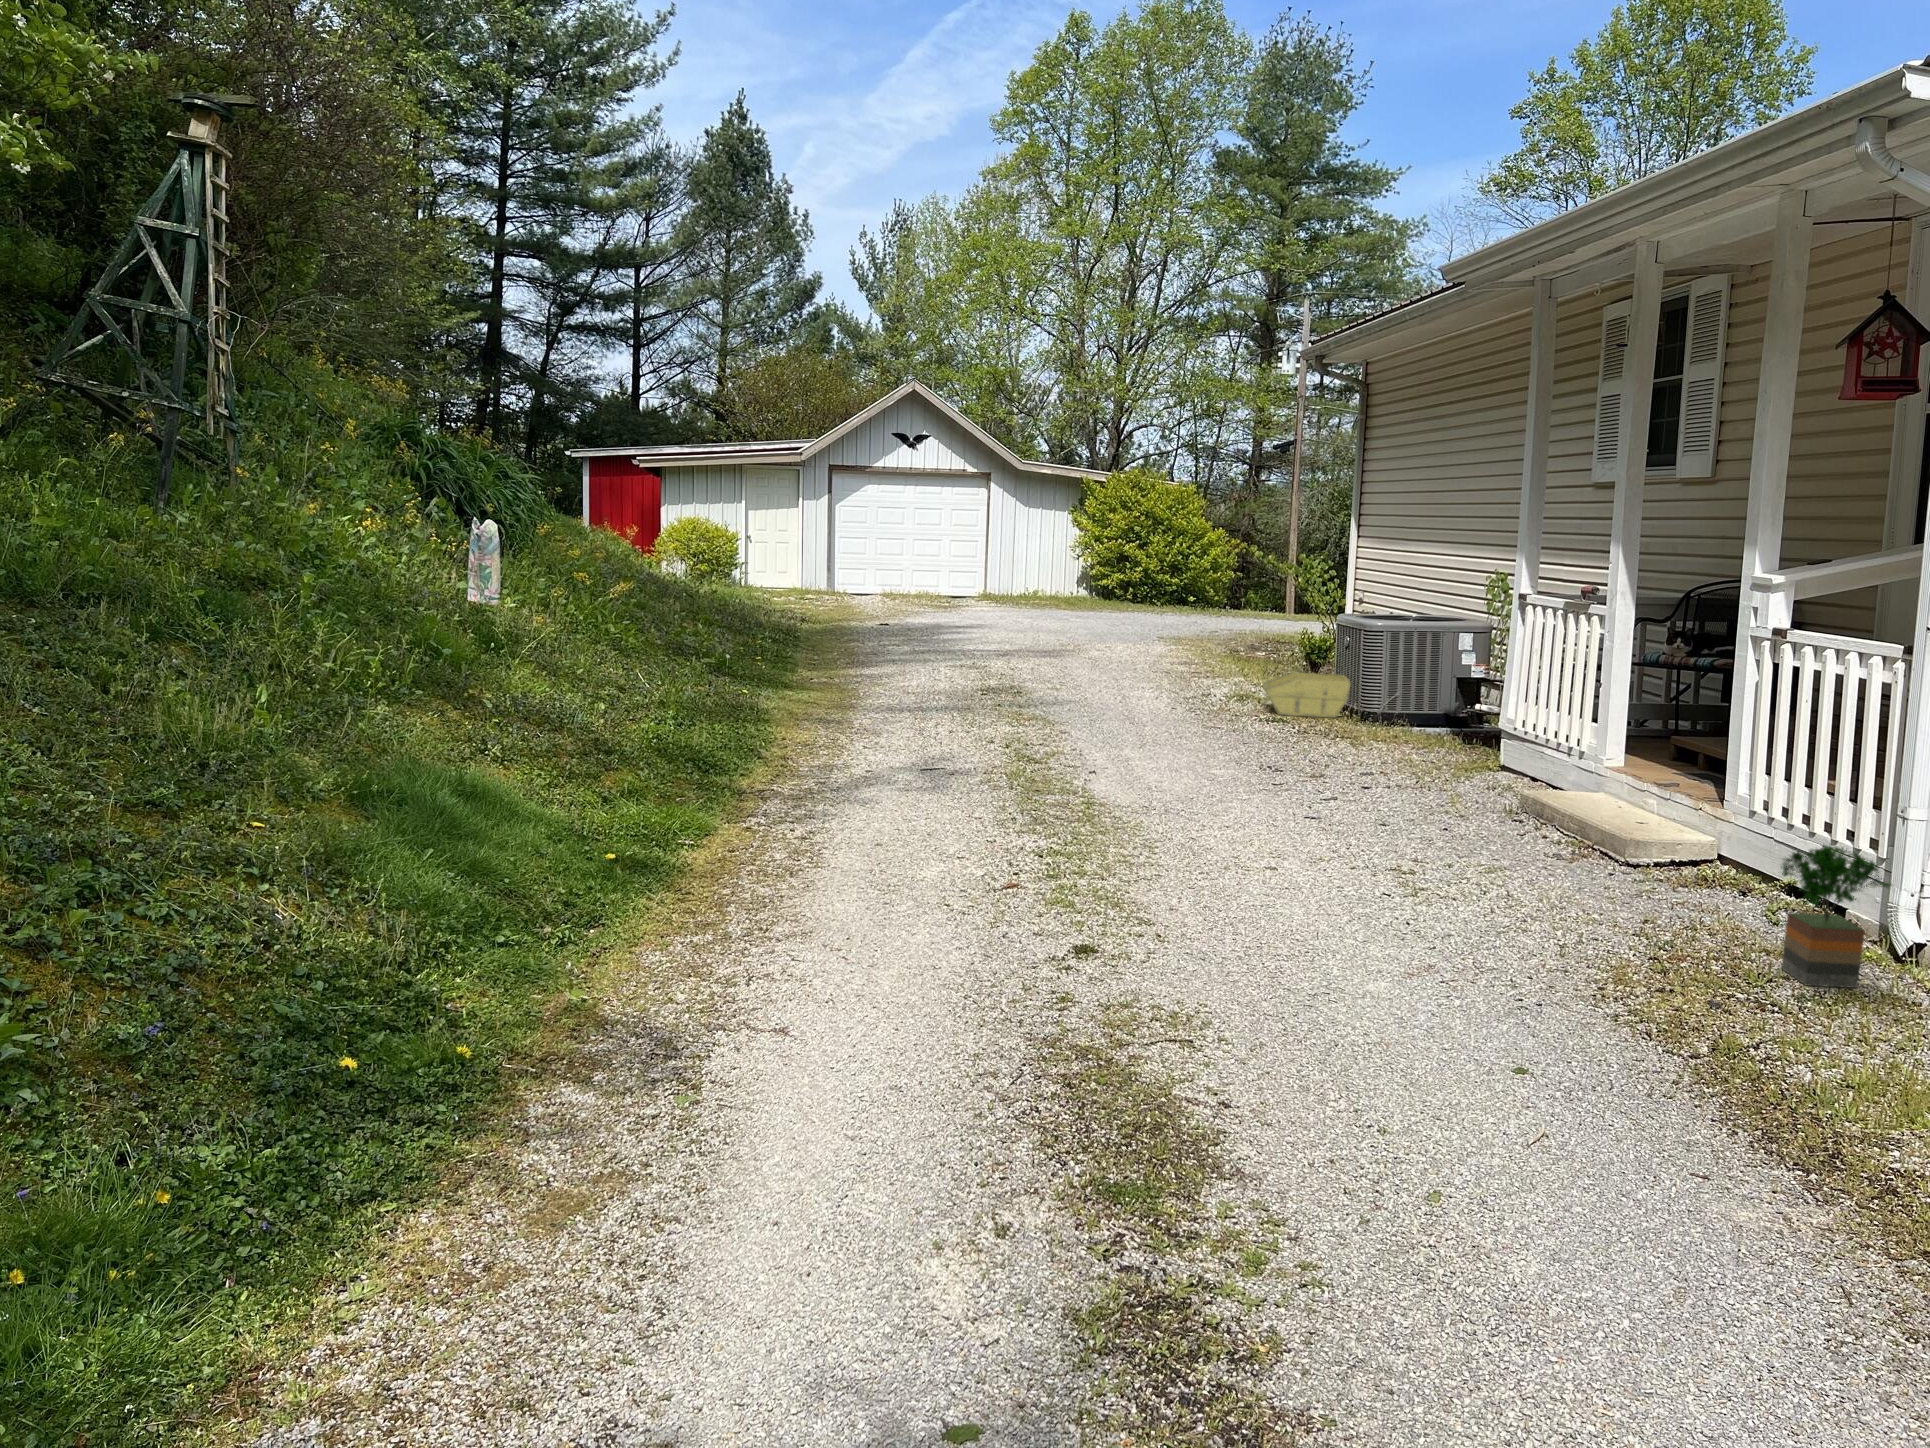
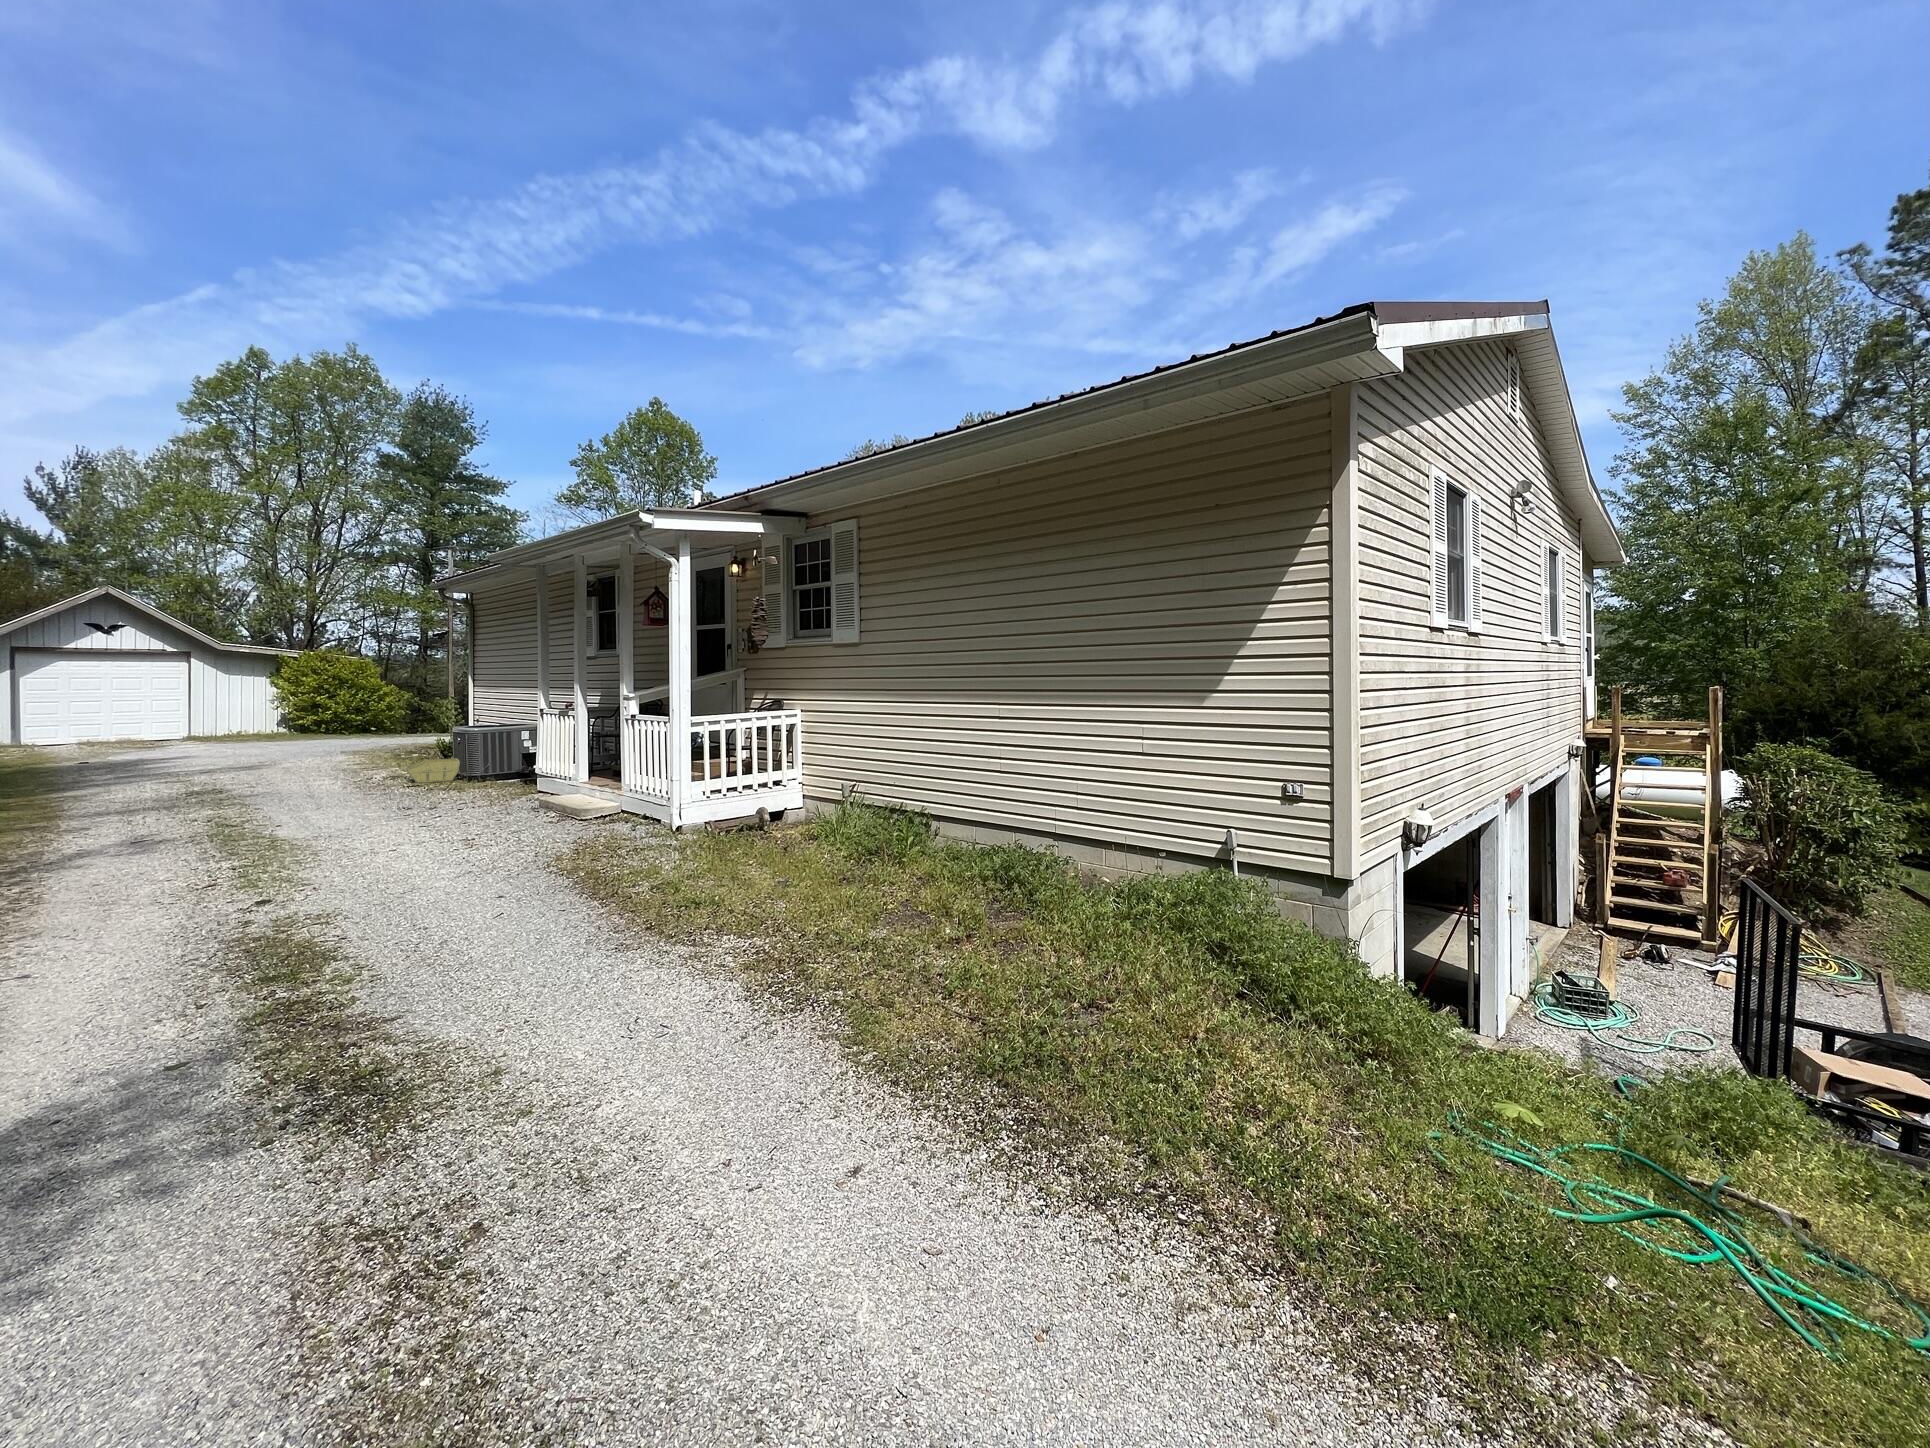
potted tree: present [1781,845,1892,988] -> none [616,791,658,845]

